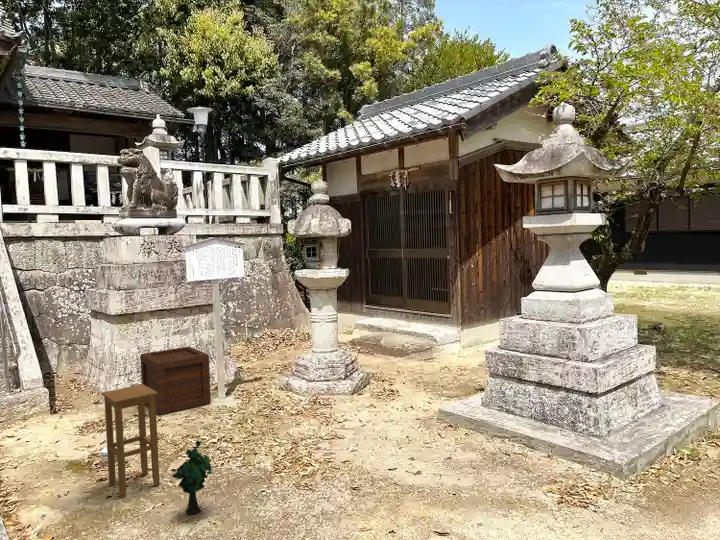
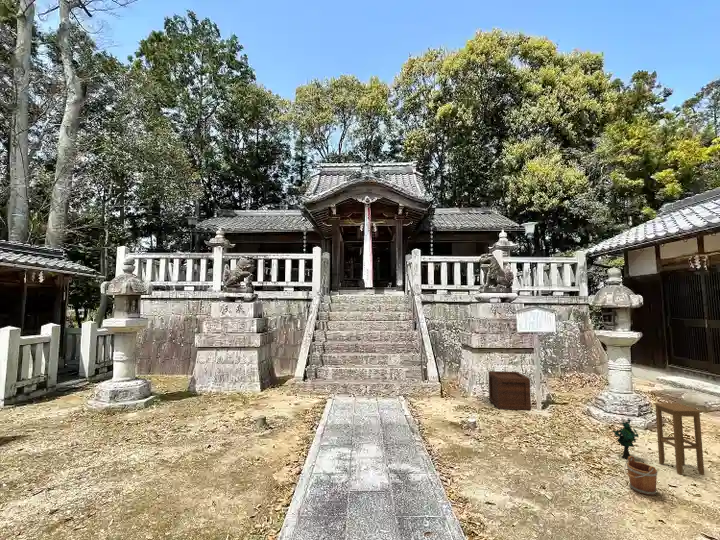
stool: present [101,384,160,498] -> present [653,403,704,475]
decorative plant: present [171,441,212,515] -> present [612,419,639,459]
bucket: none [344,444,381,493] -> present [625,456,658,495]

